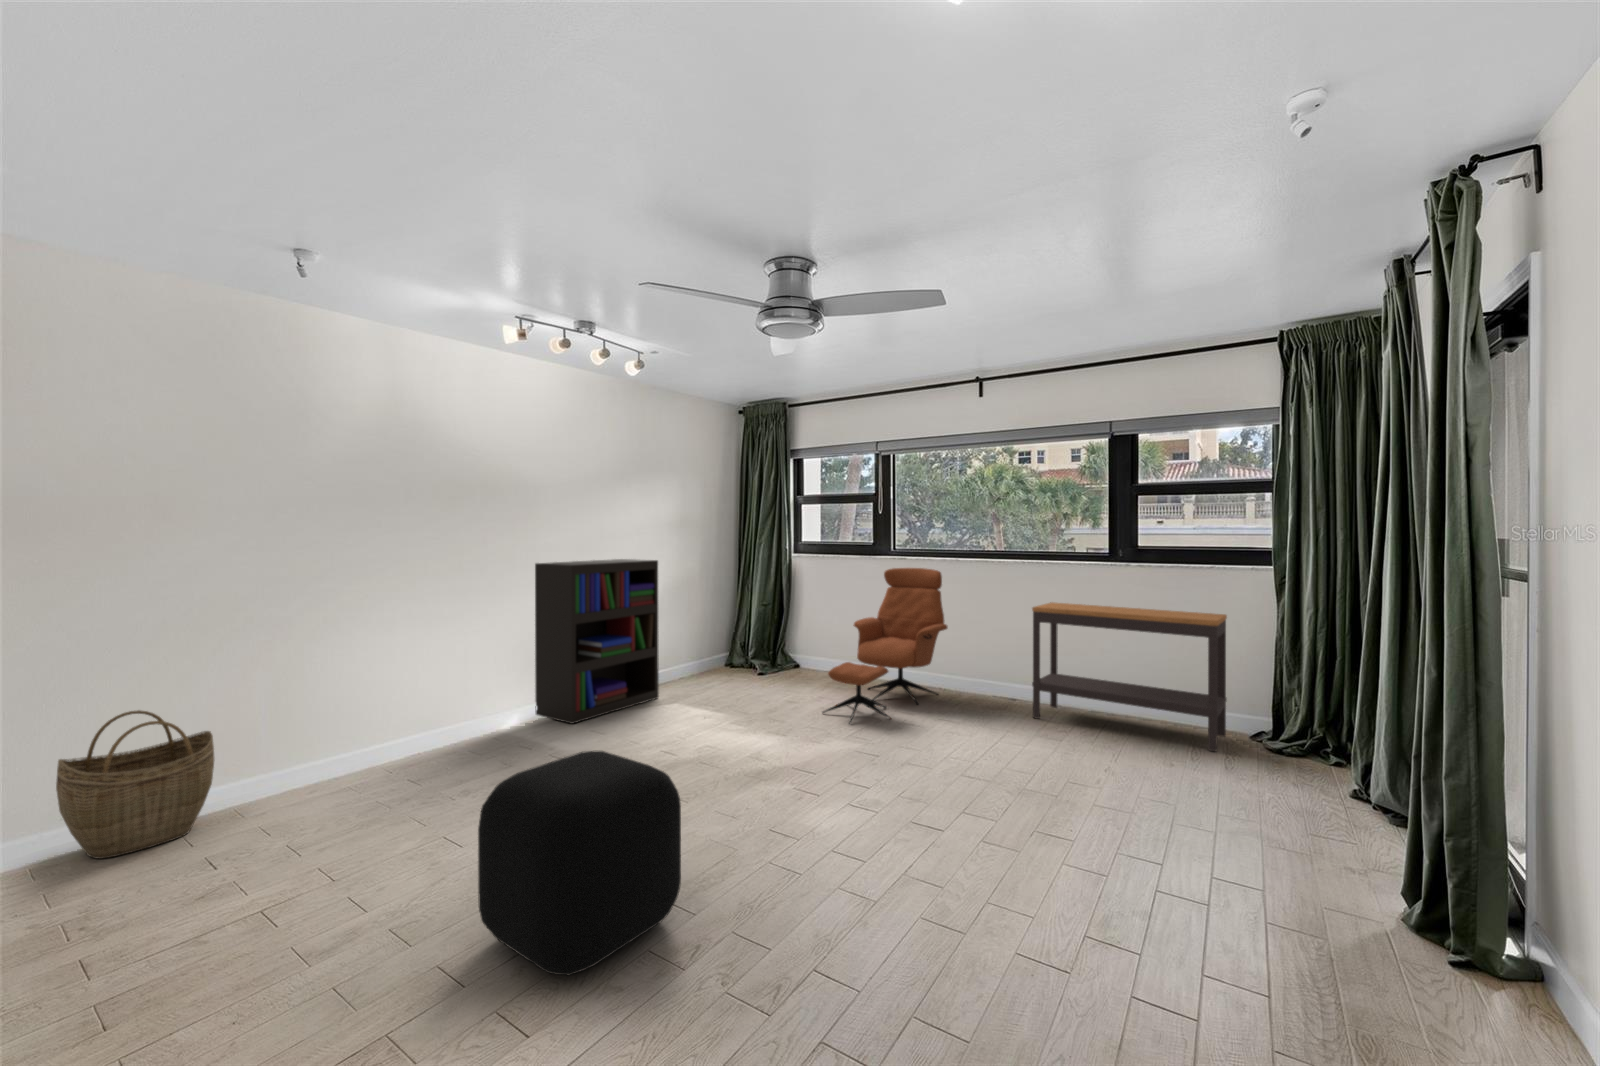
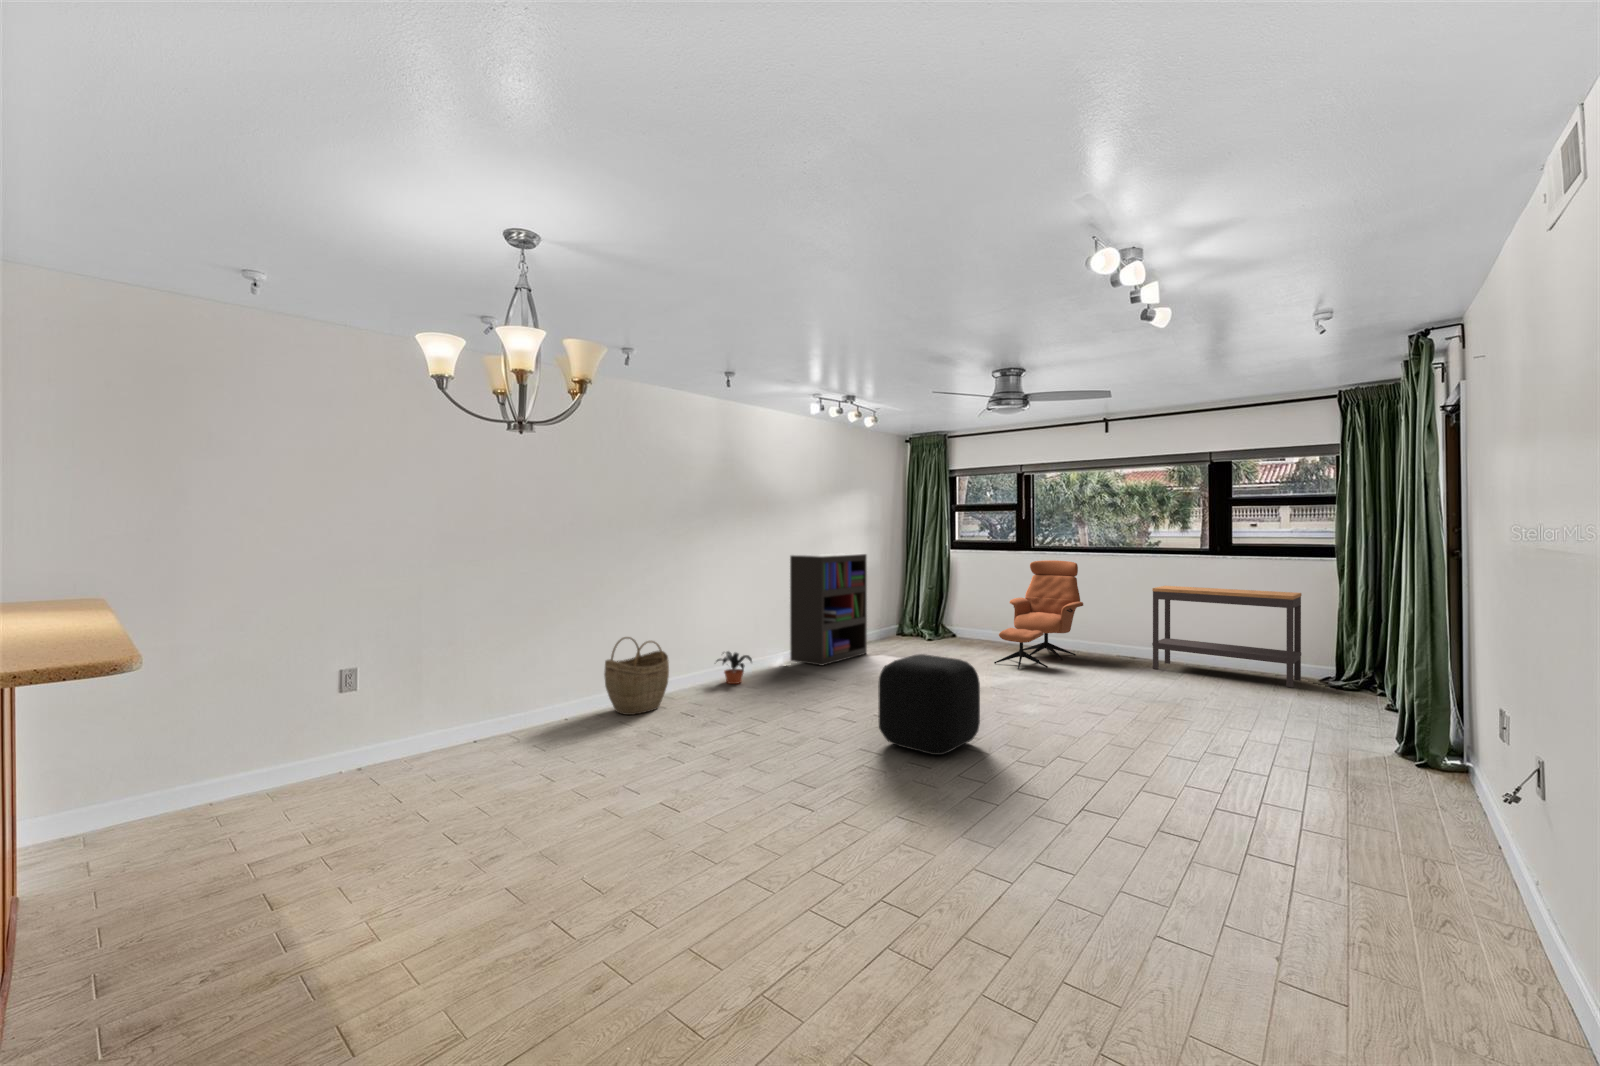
potted plant: none [362,713,435,768] -> present [717,651,752,684]

